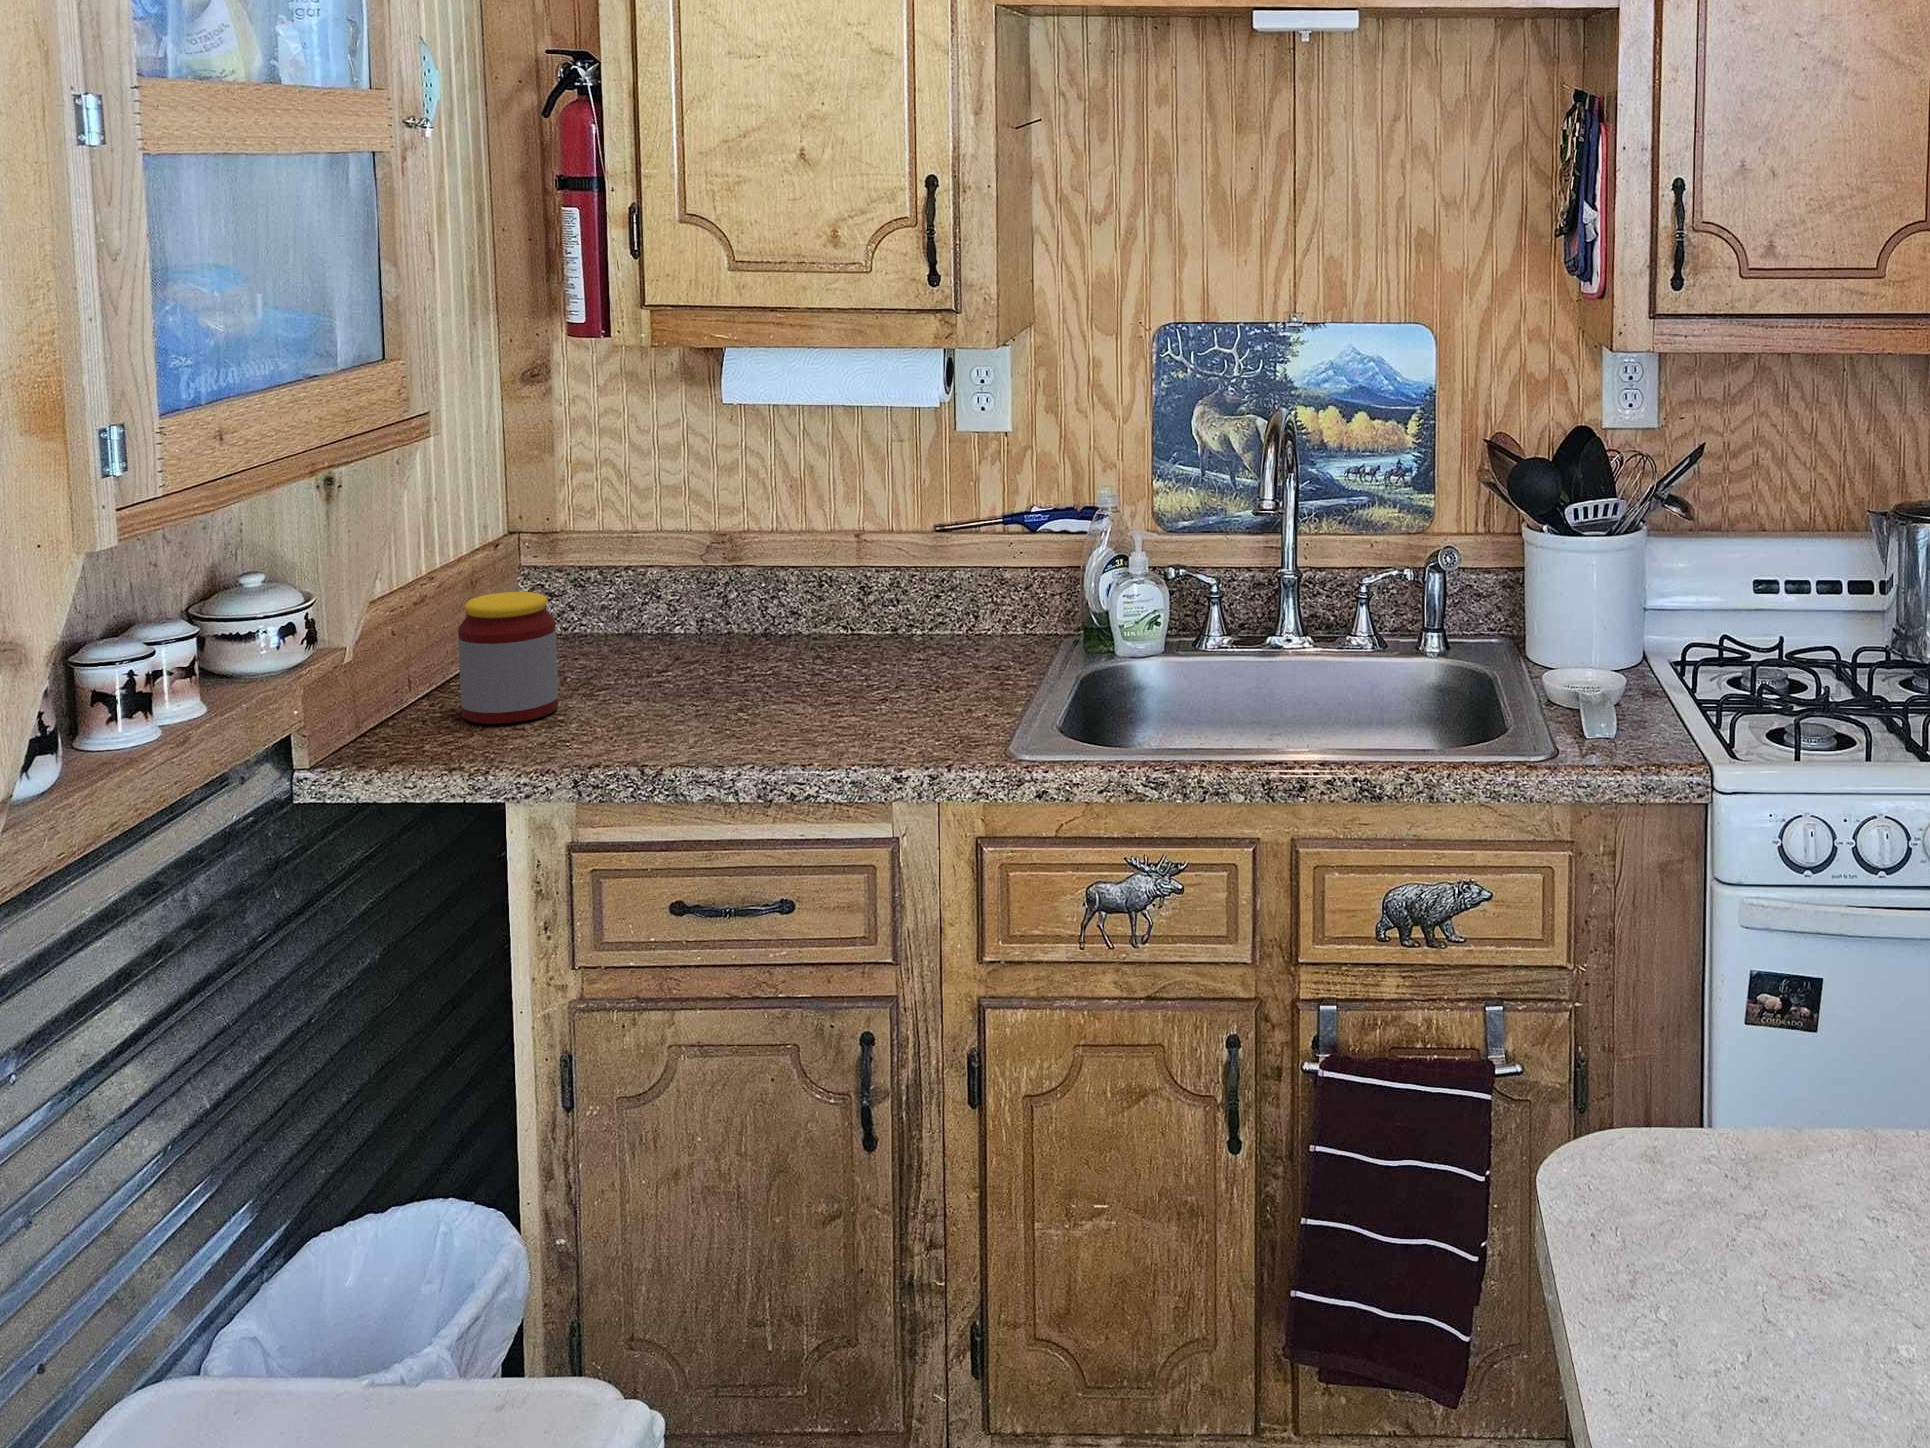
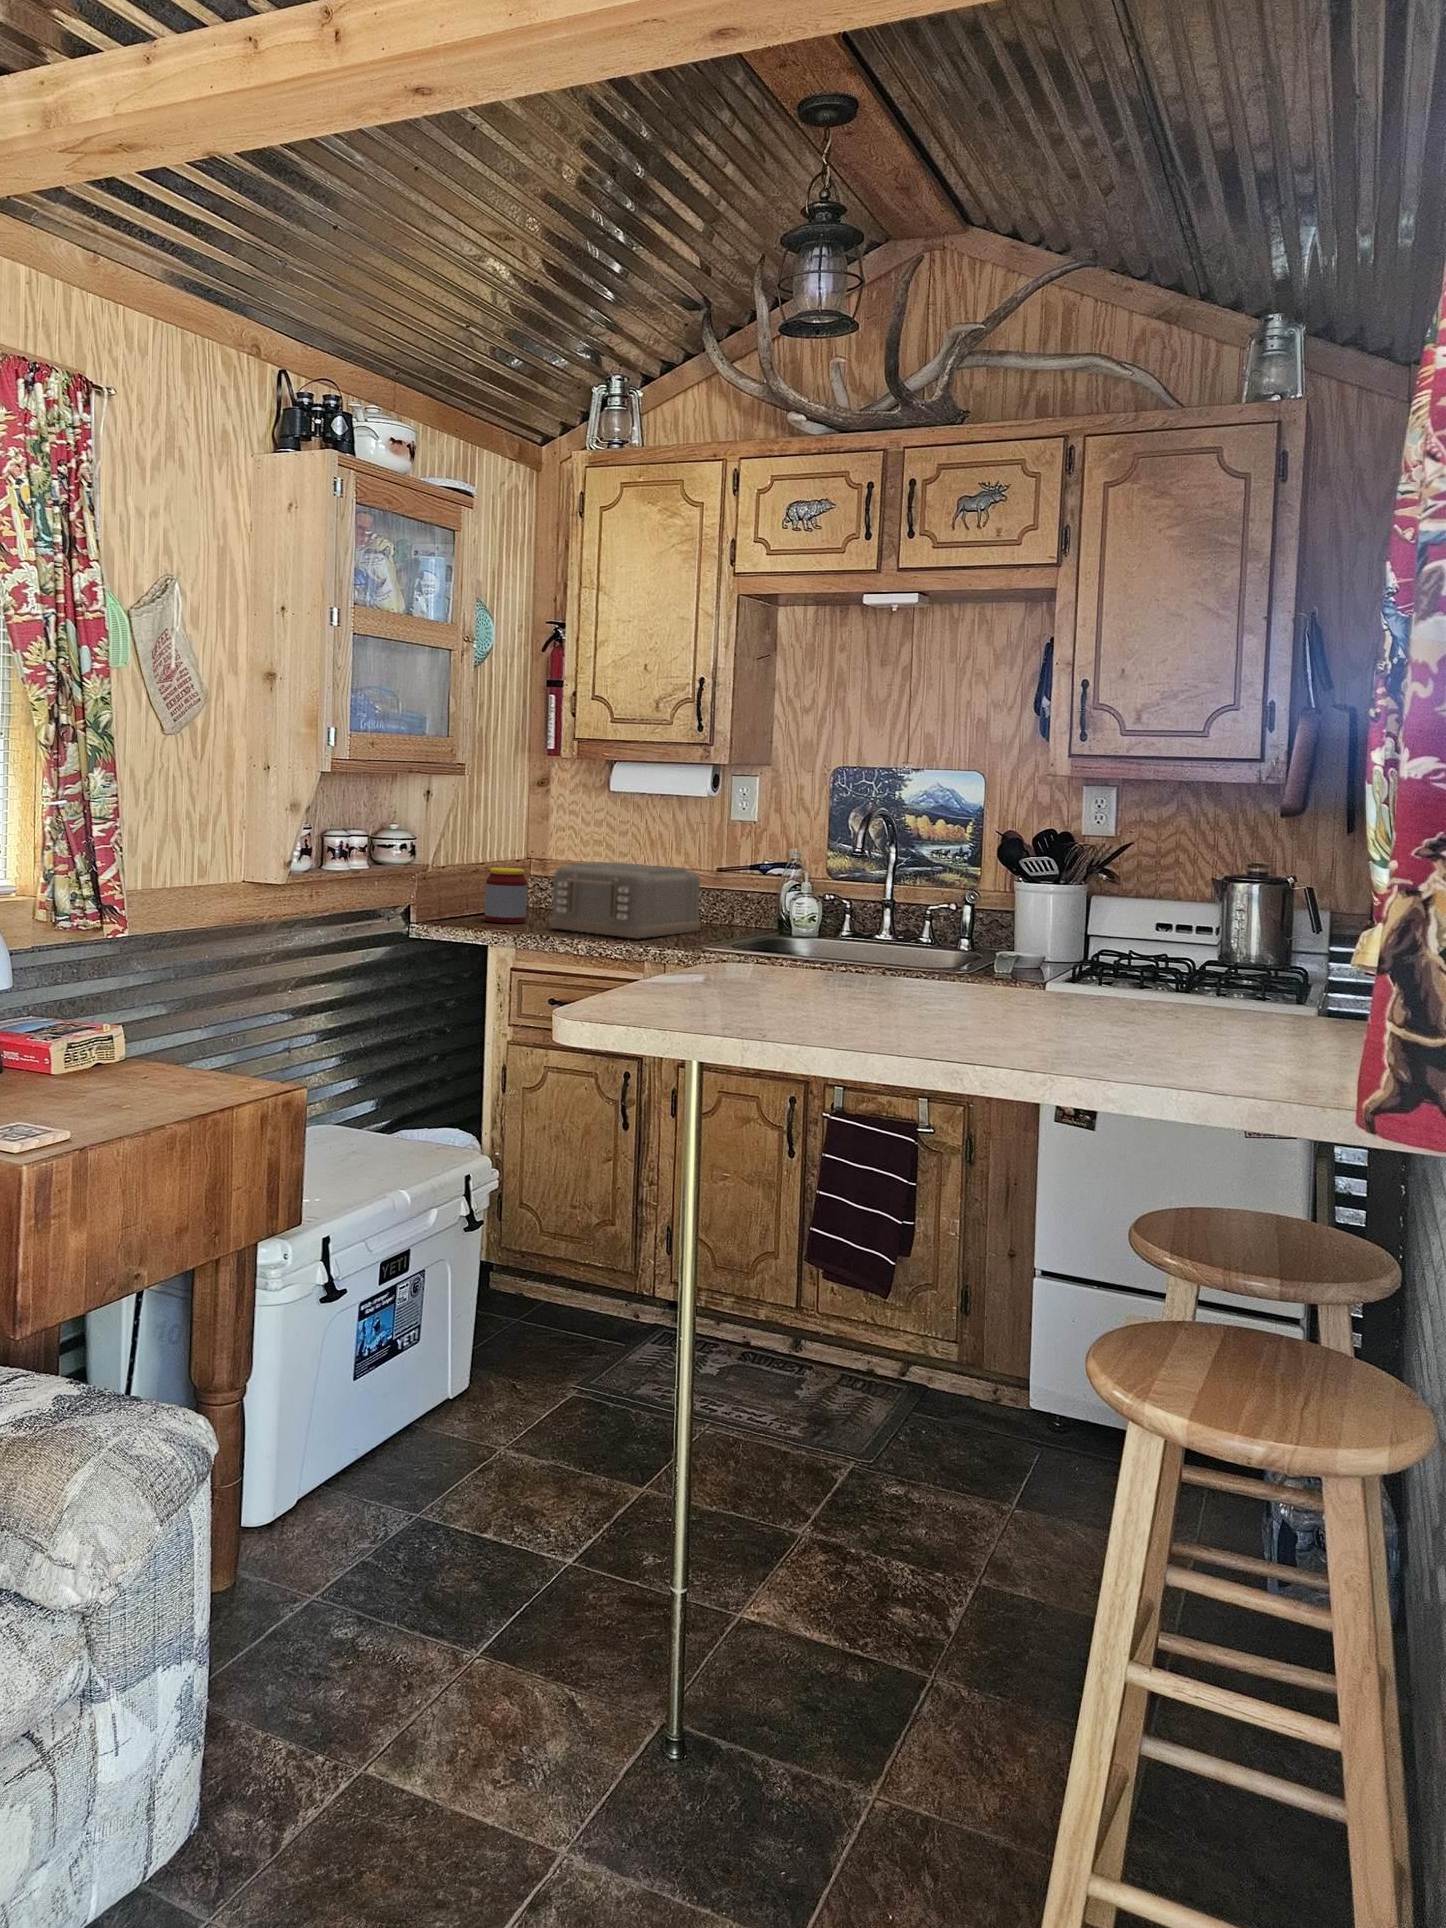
toaster: none [631,548,938,735] -> present [549,862,701,939]

